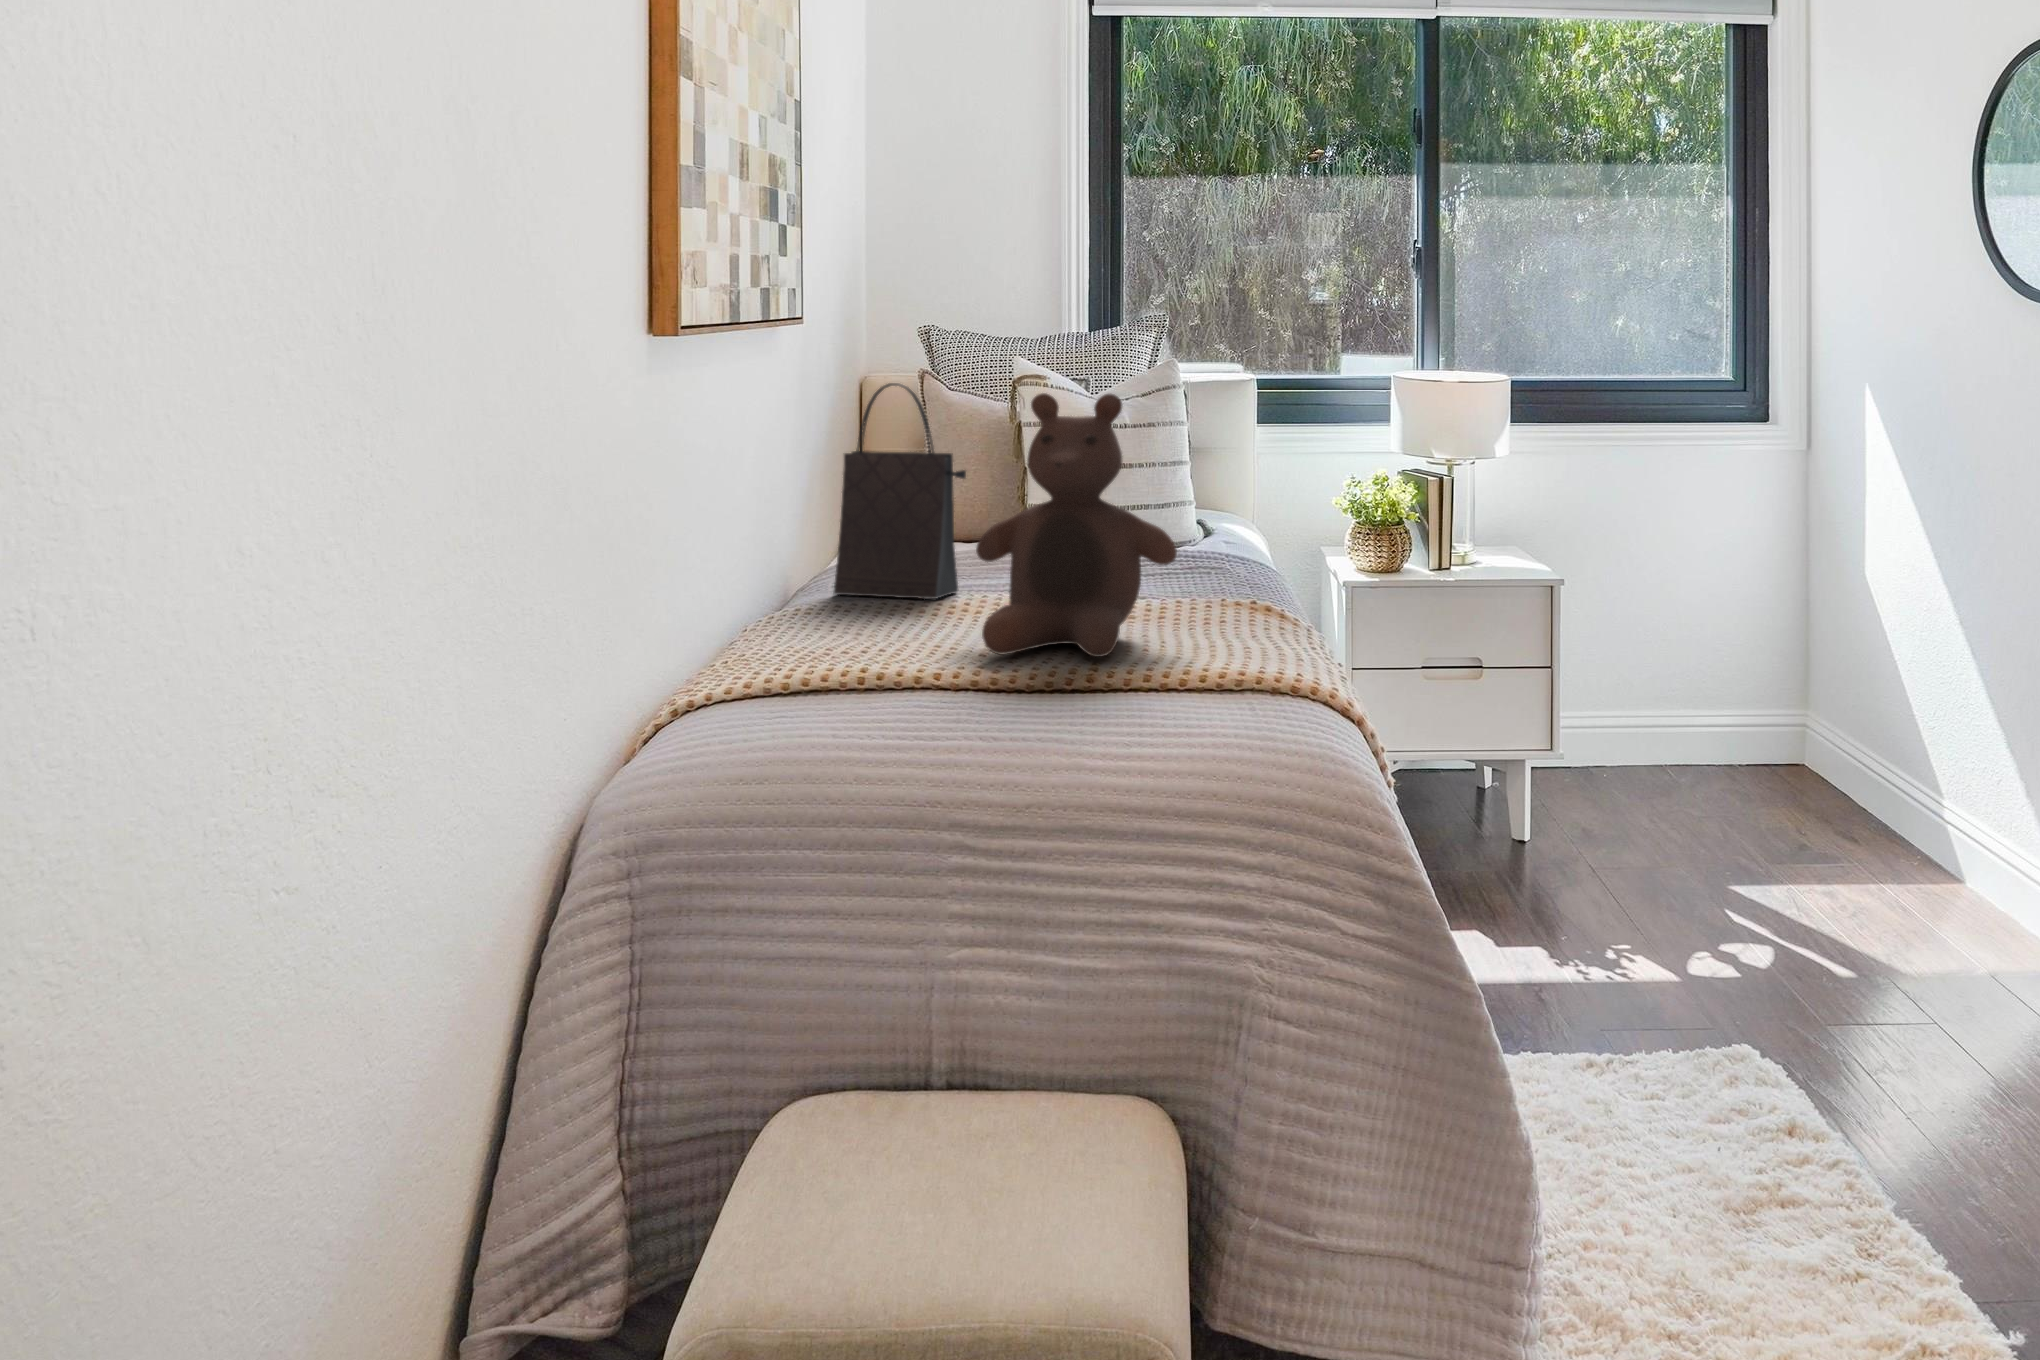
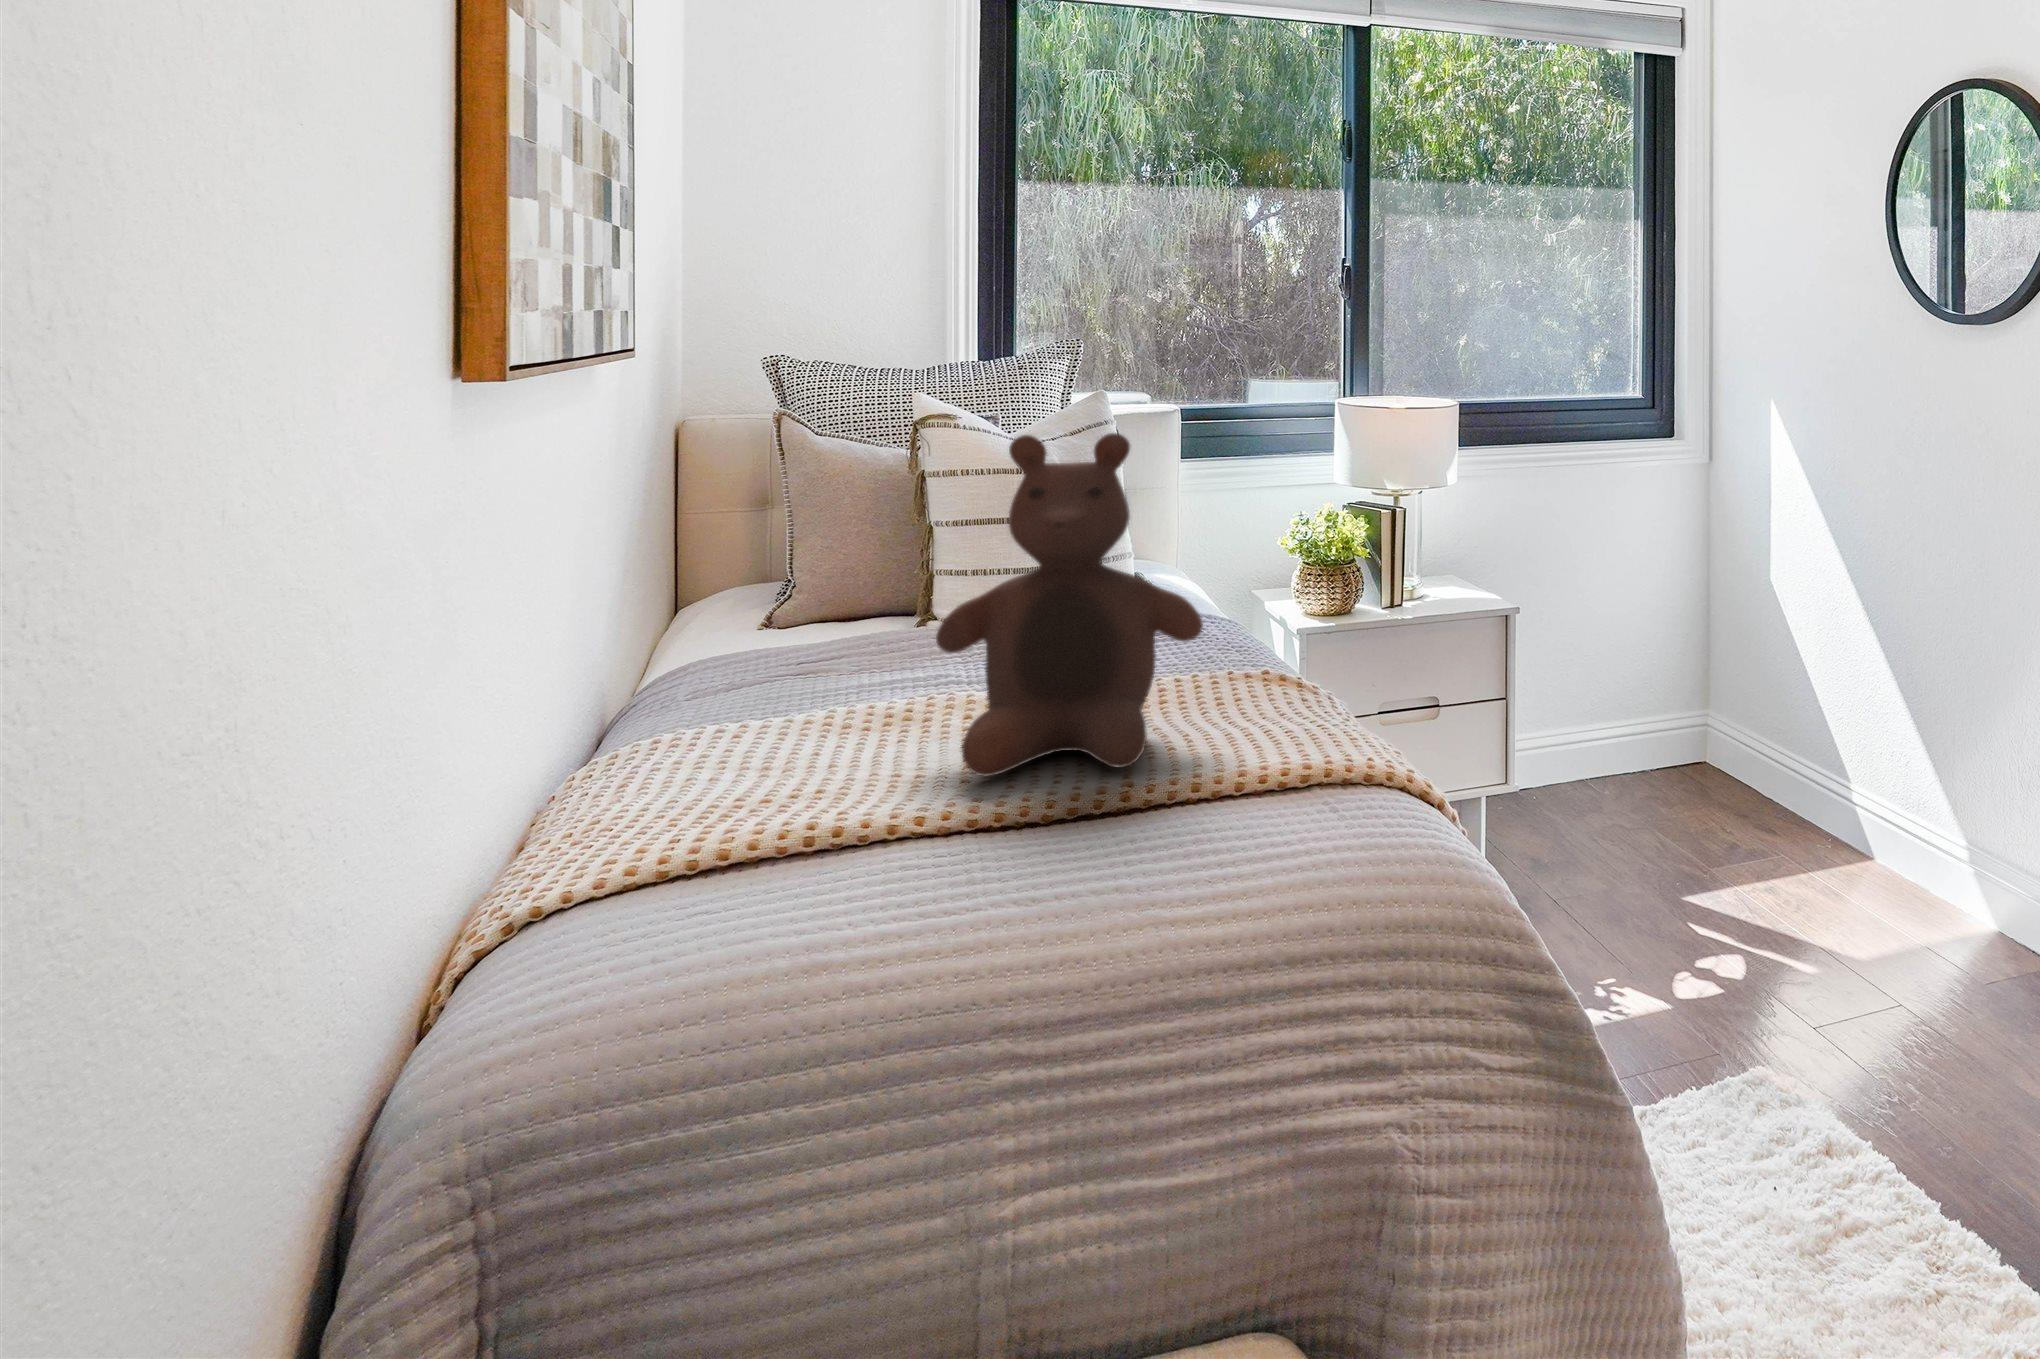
handbag: present [834,383,966,599] -> none [706,428,893,704]

